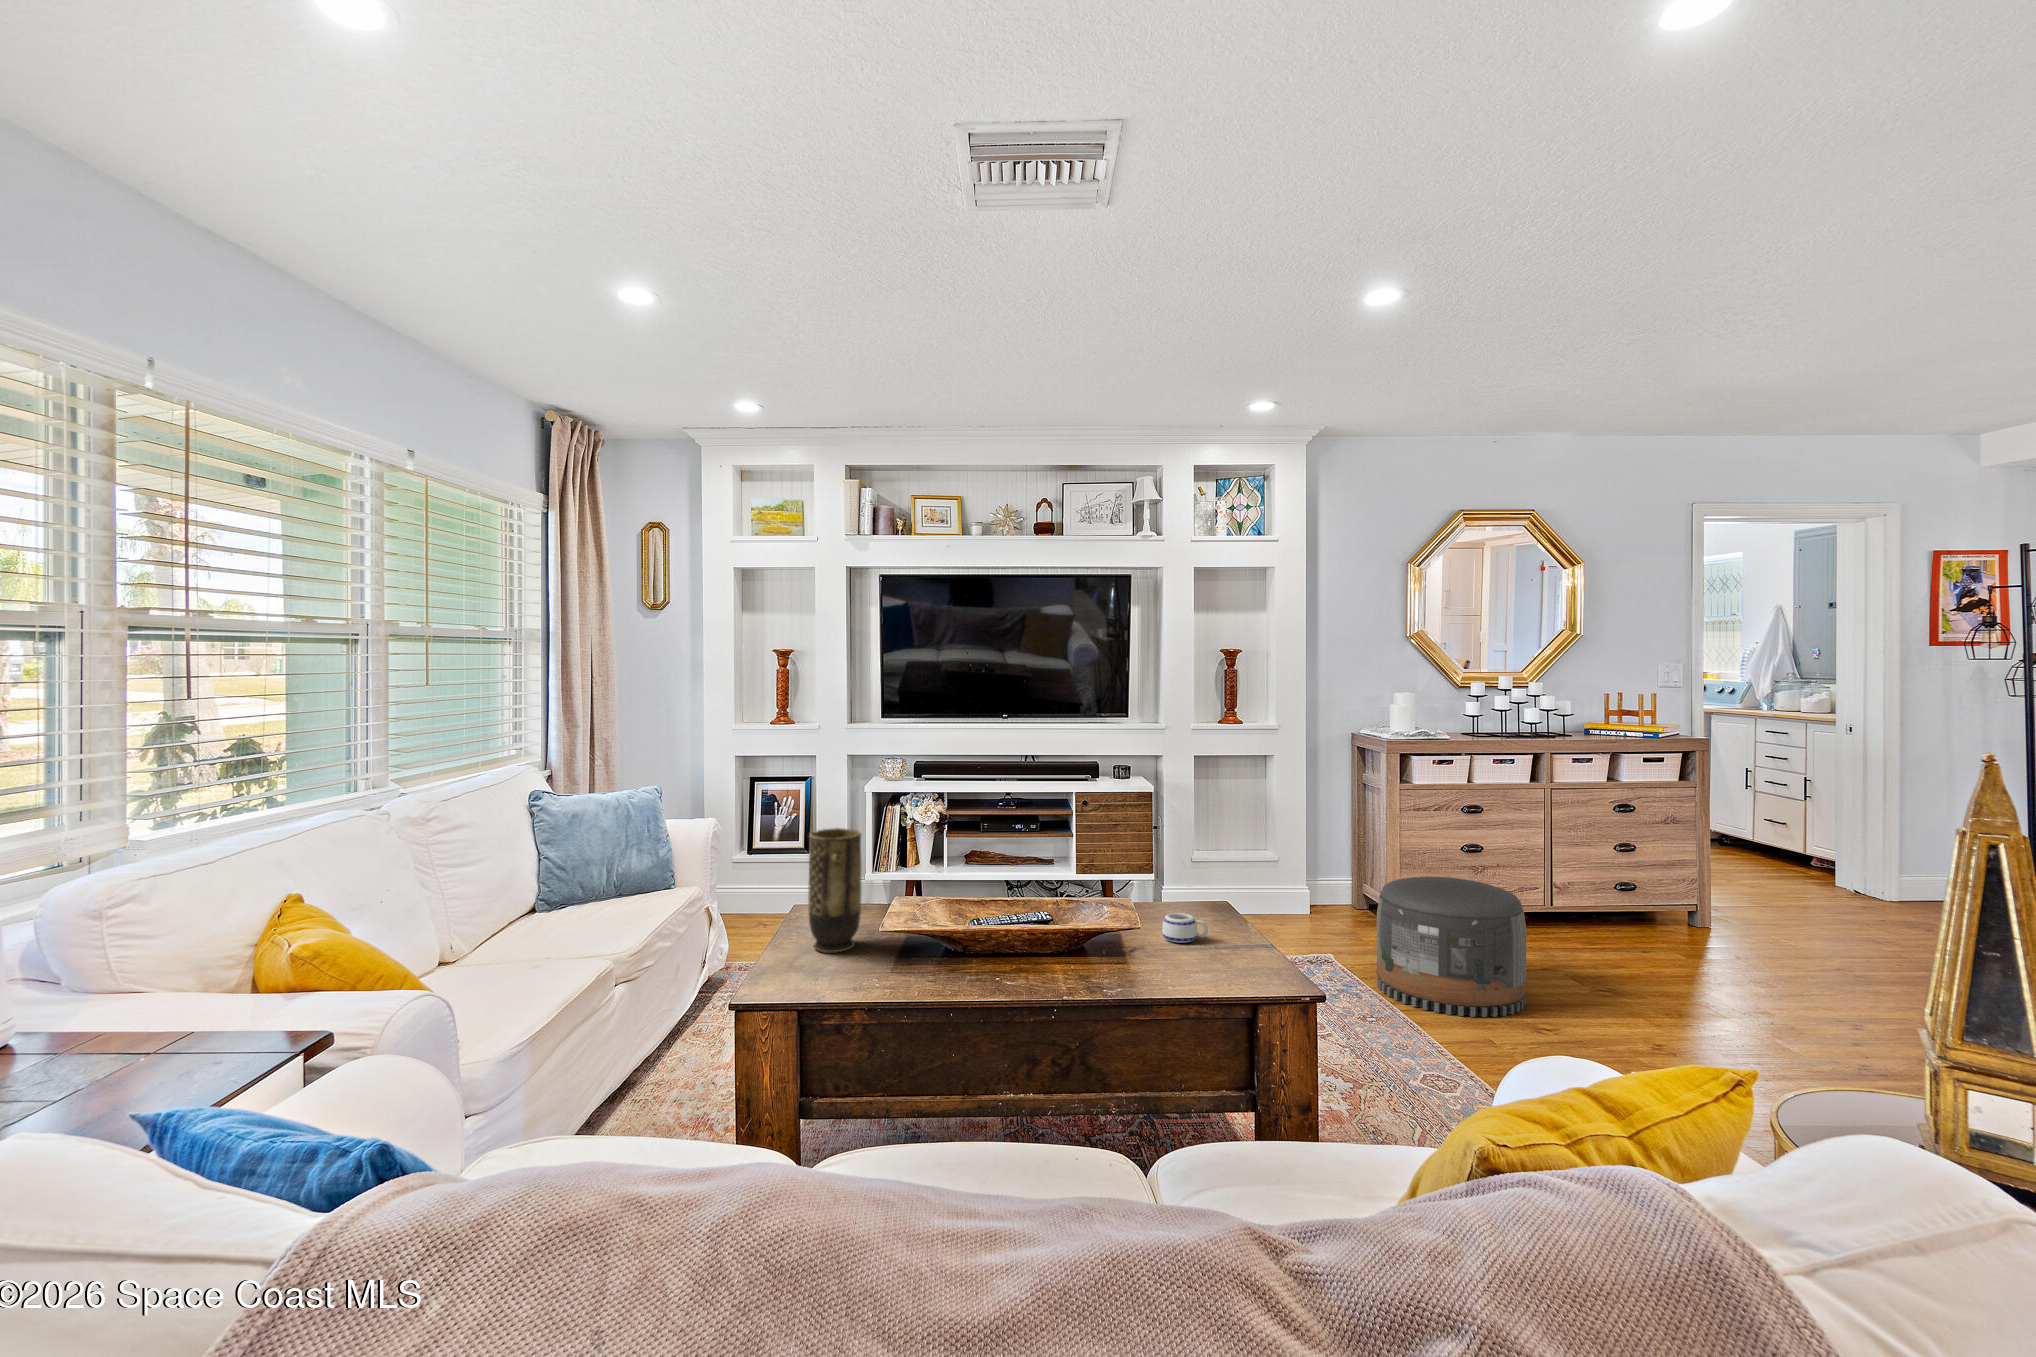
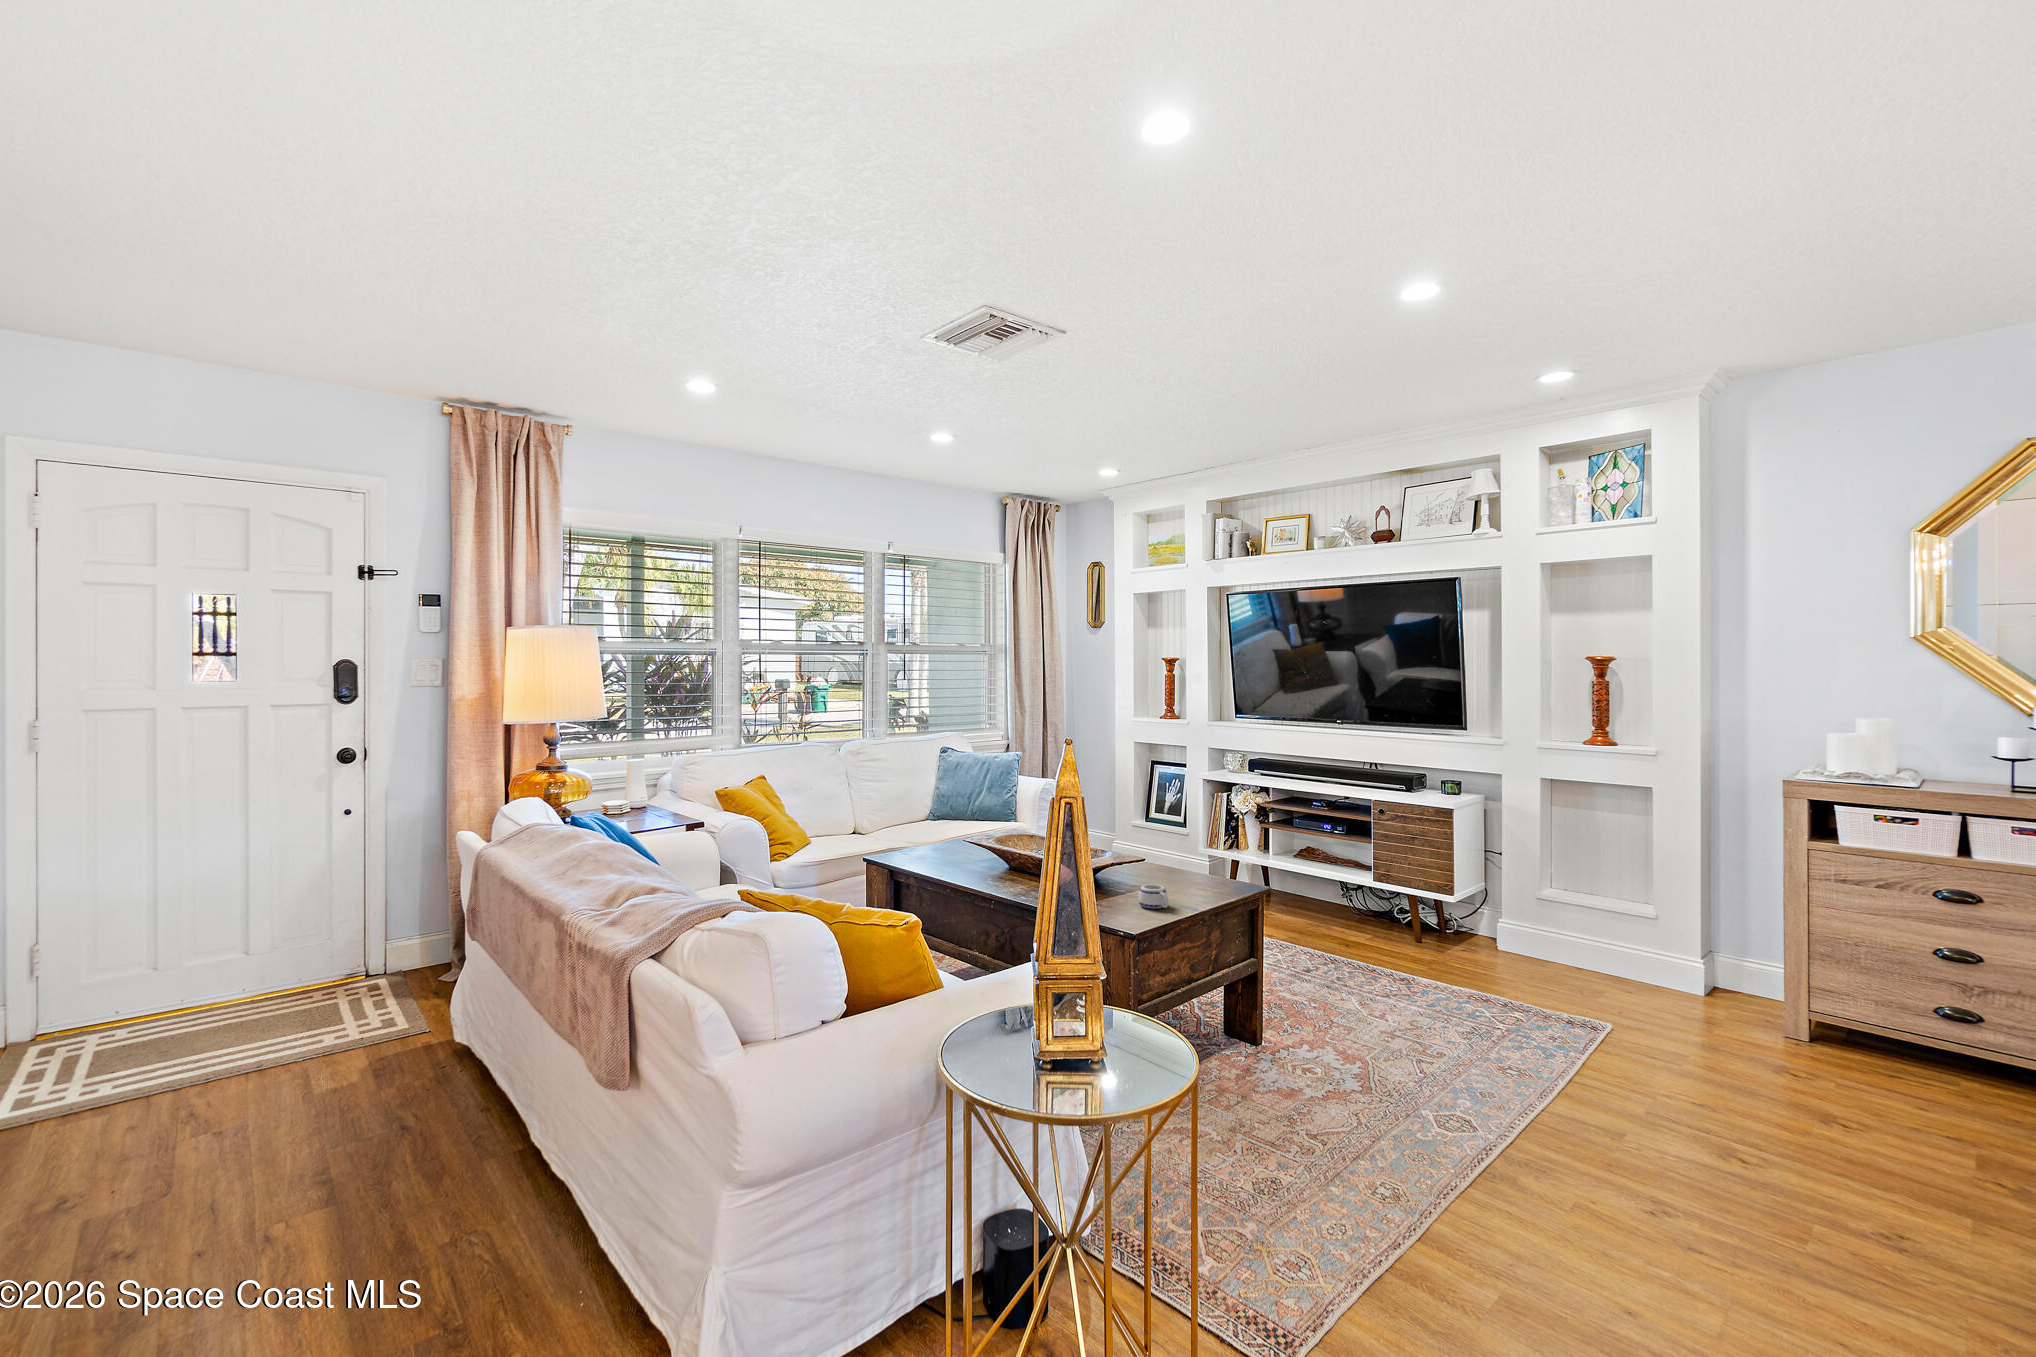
vase: present [808,828,861,952] -> none [946,784,983,865]
pouf: present [1377,877,1526,1017] -> none [1580,944,1793,1138]

